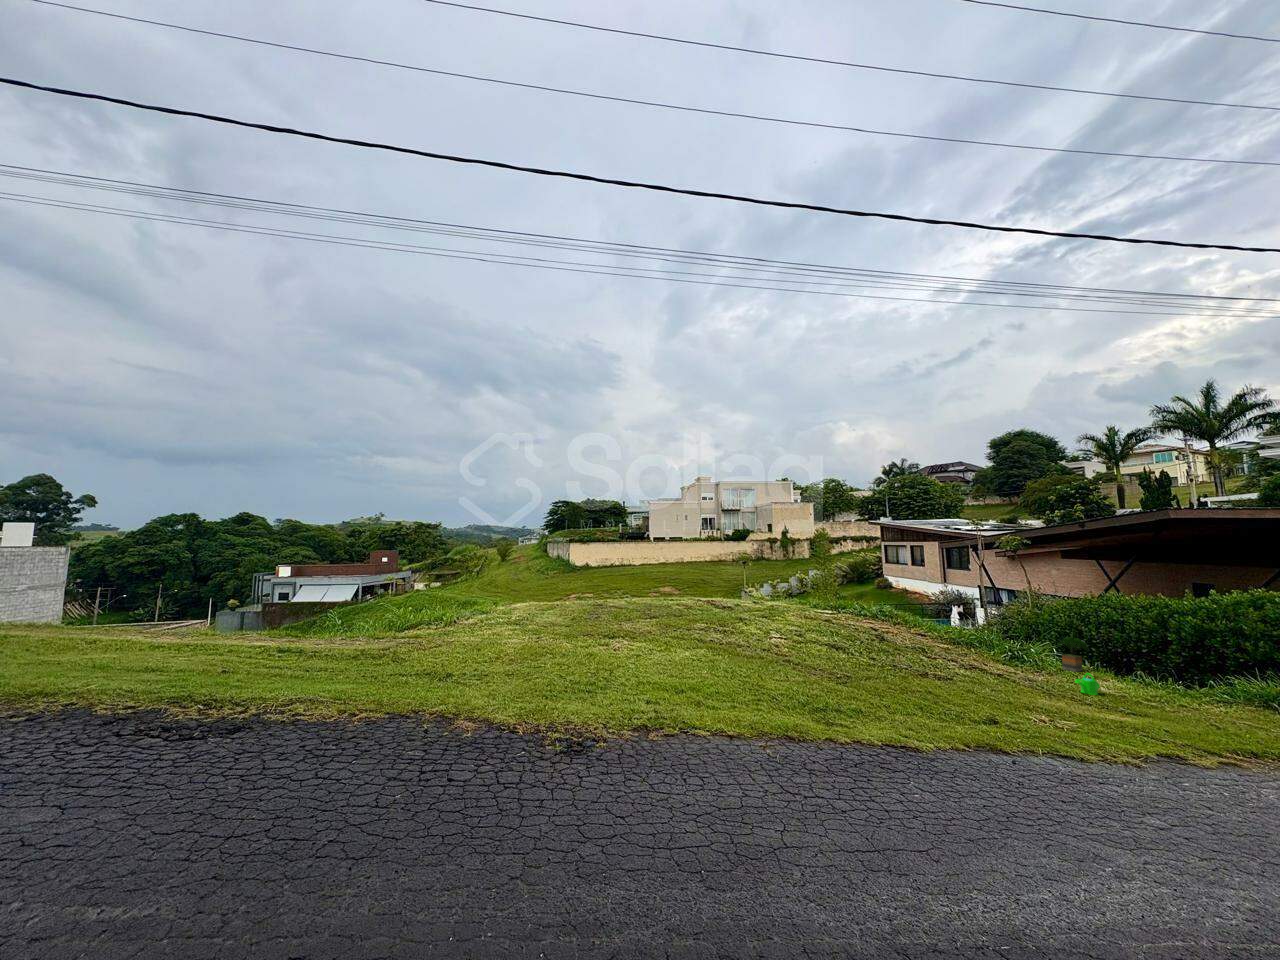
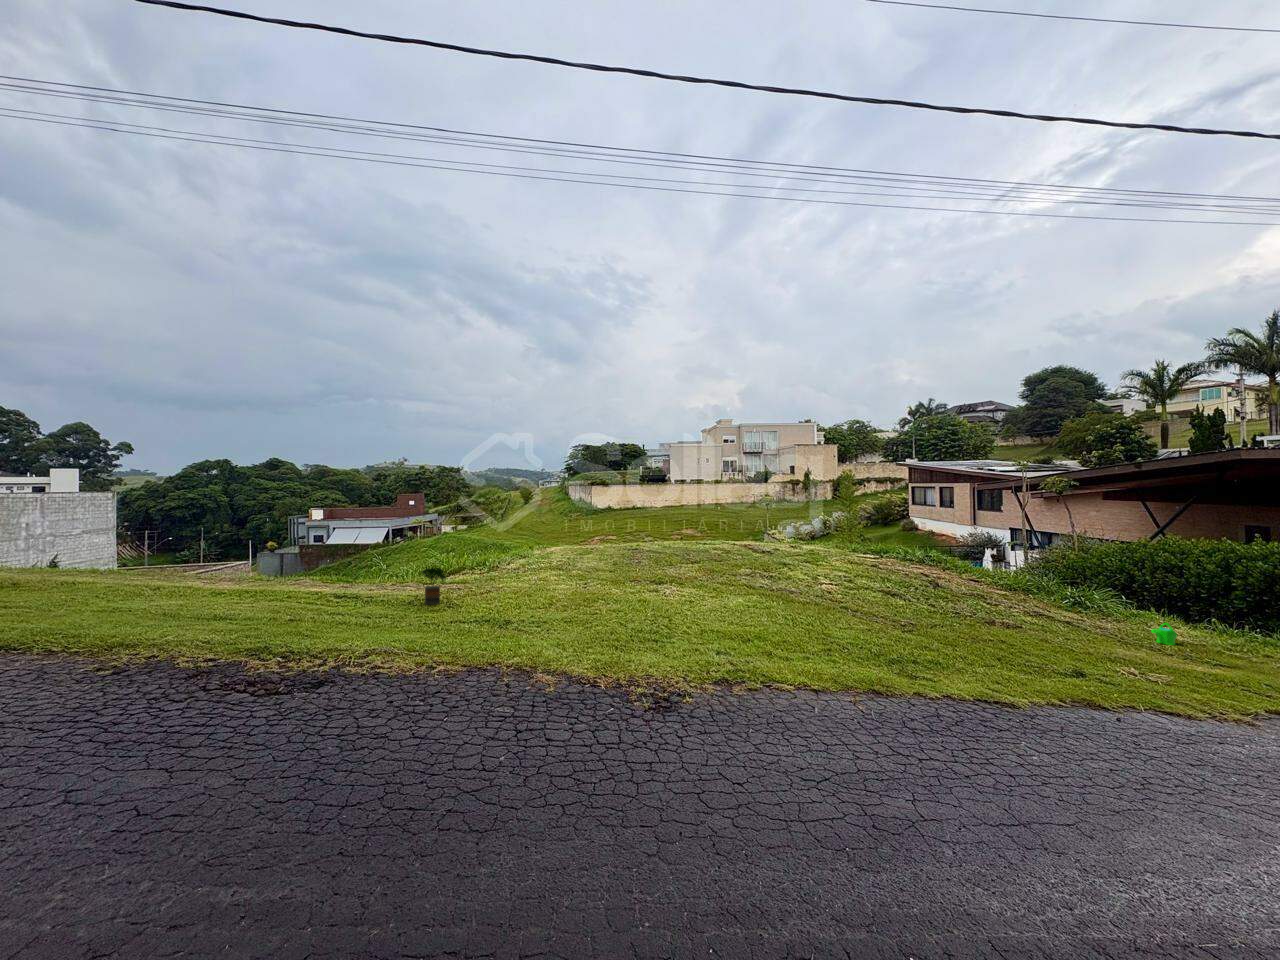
potted tree: present [1058,637,1087,672] -> present [421,568,446,605]

